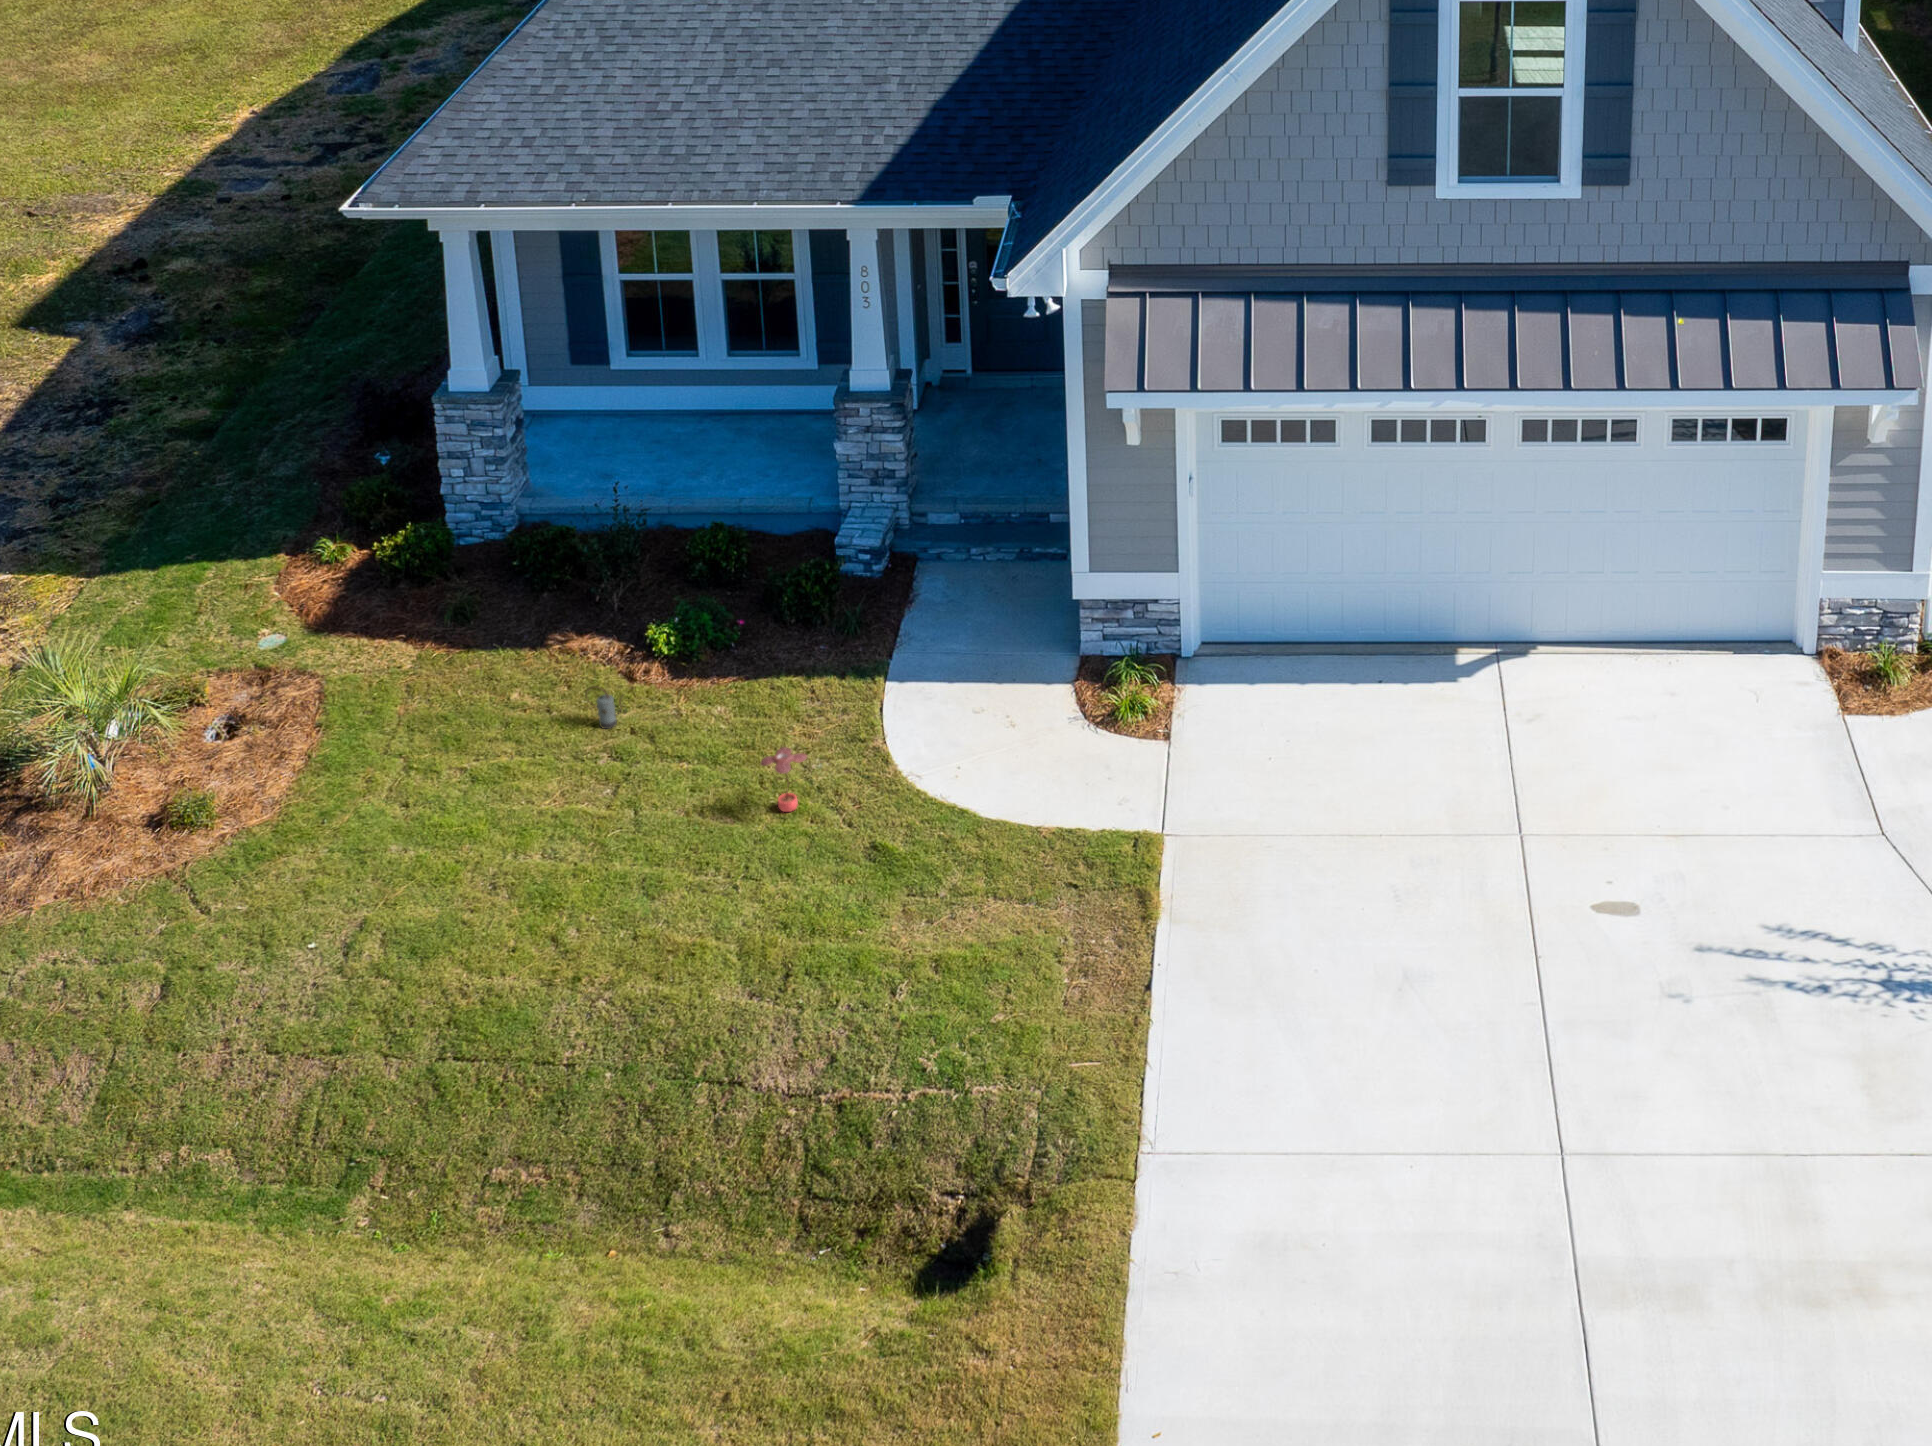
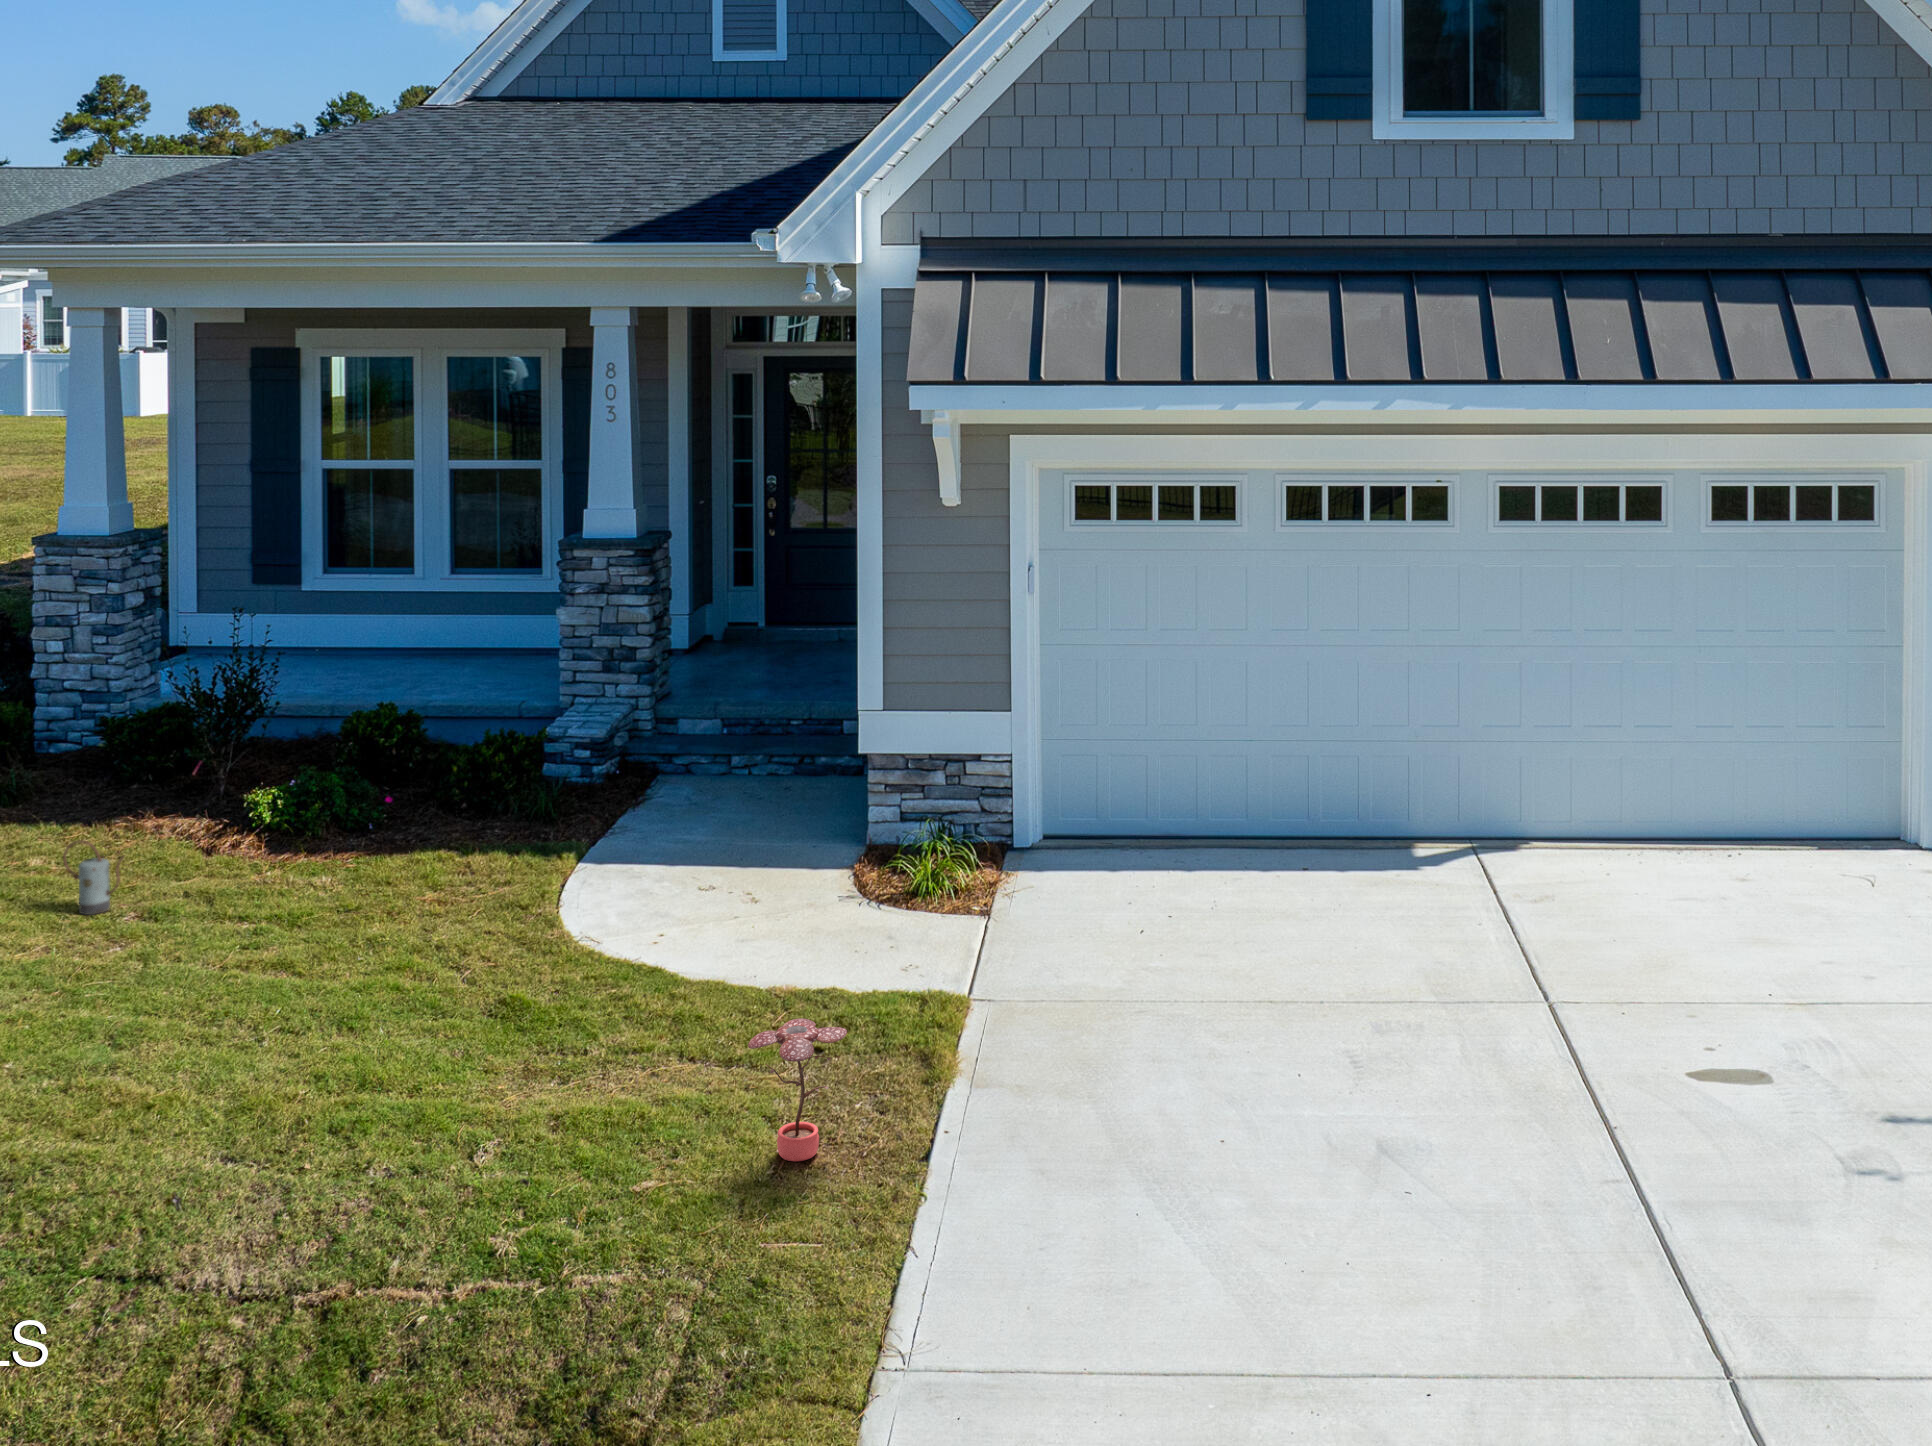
potted plant: present [760,747,807,812] -> present [748,1019,847,1161]

